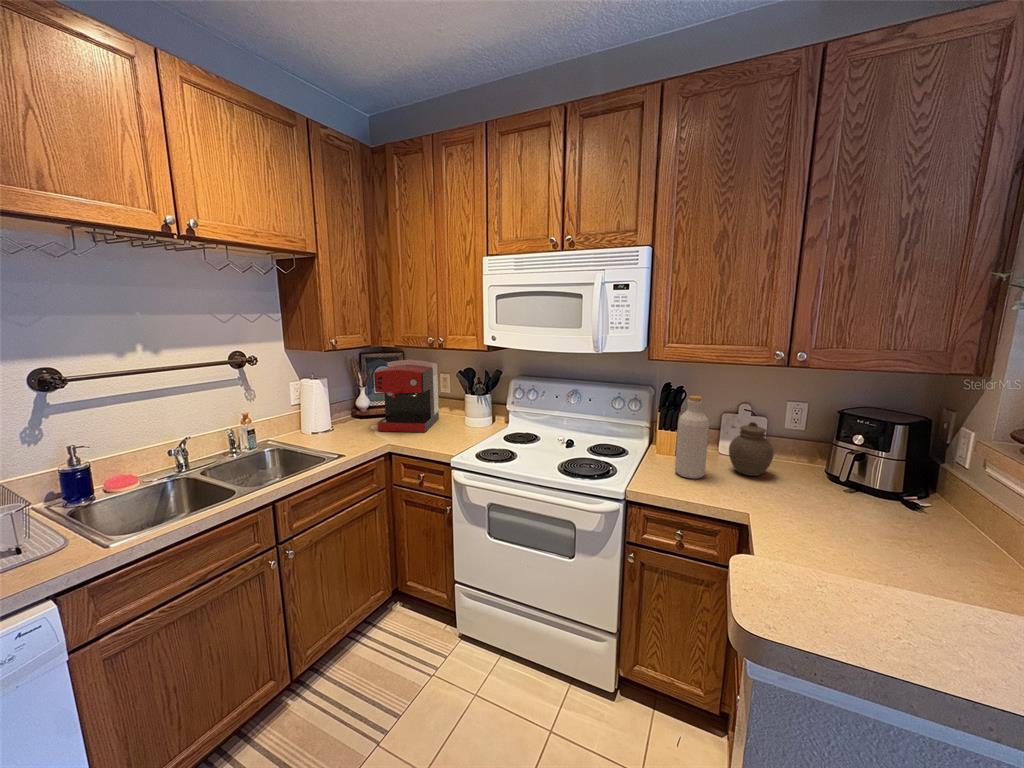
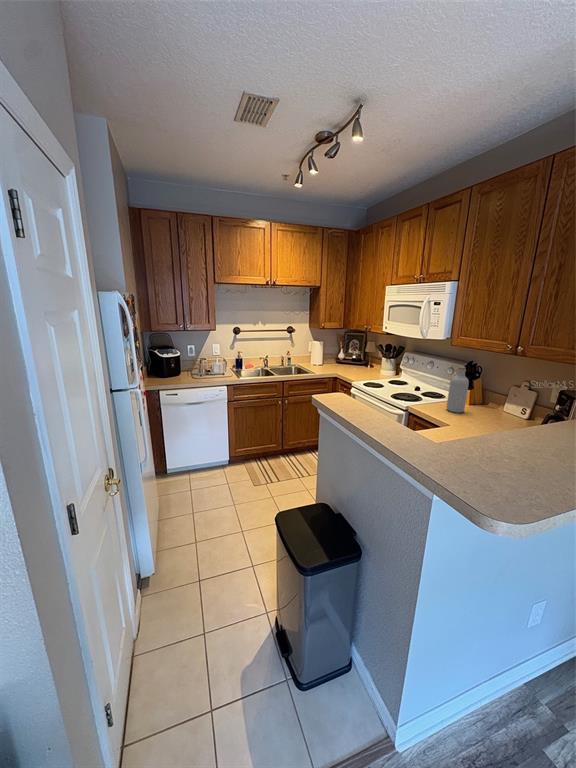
coffee maker: present [374,360,439,432] -> none [338,337,373,372]
jar: present [729,422,774,476] -> none [484,388,512,421]

